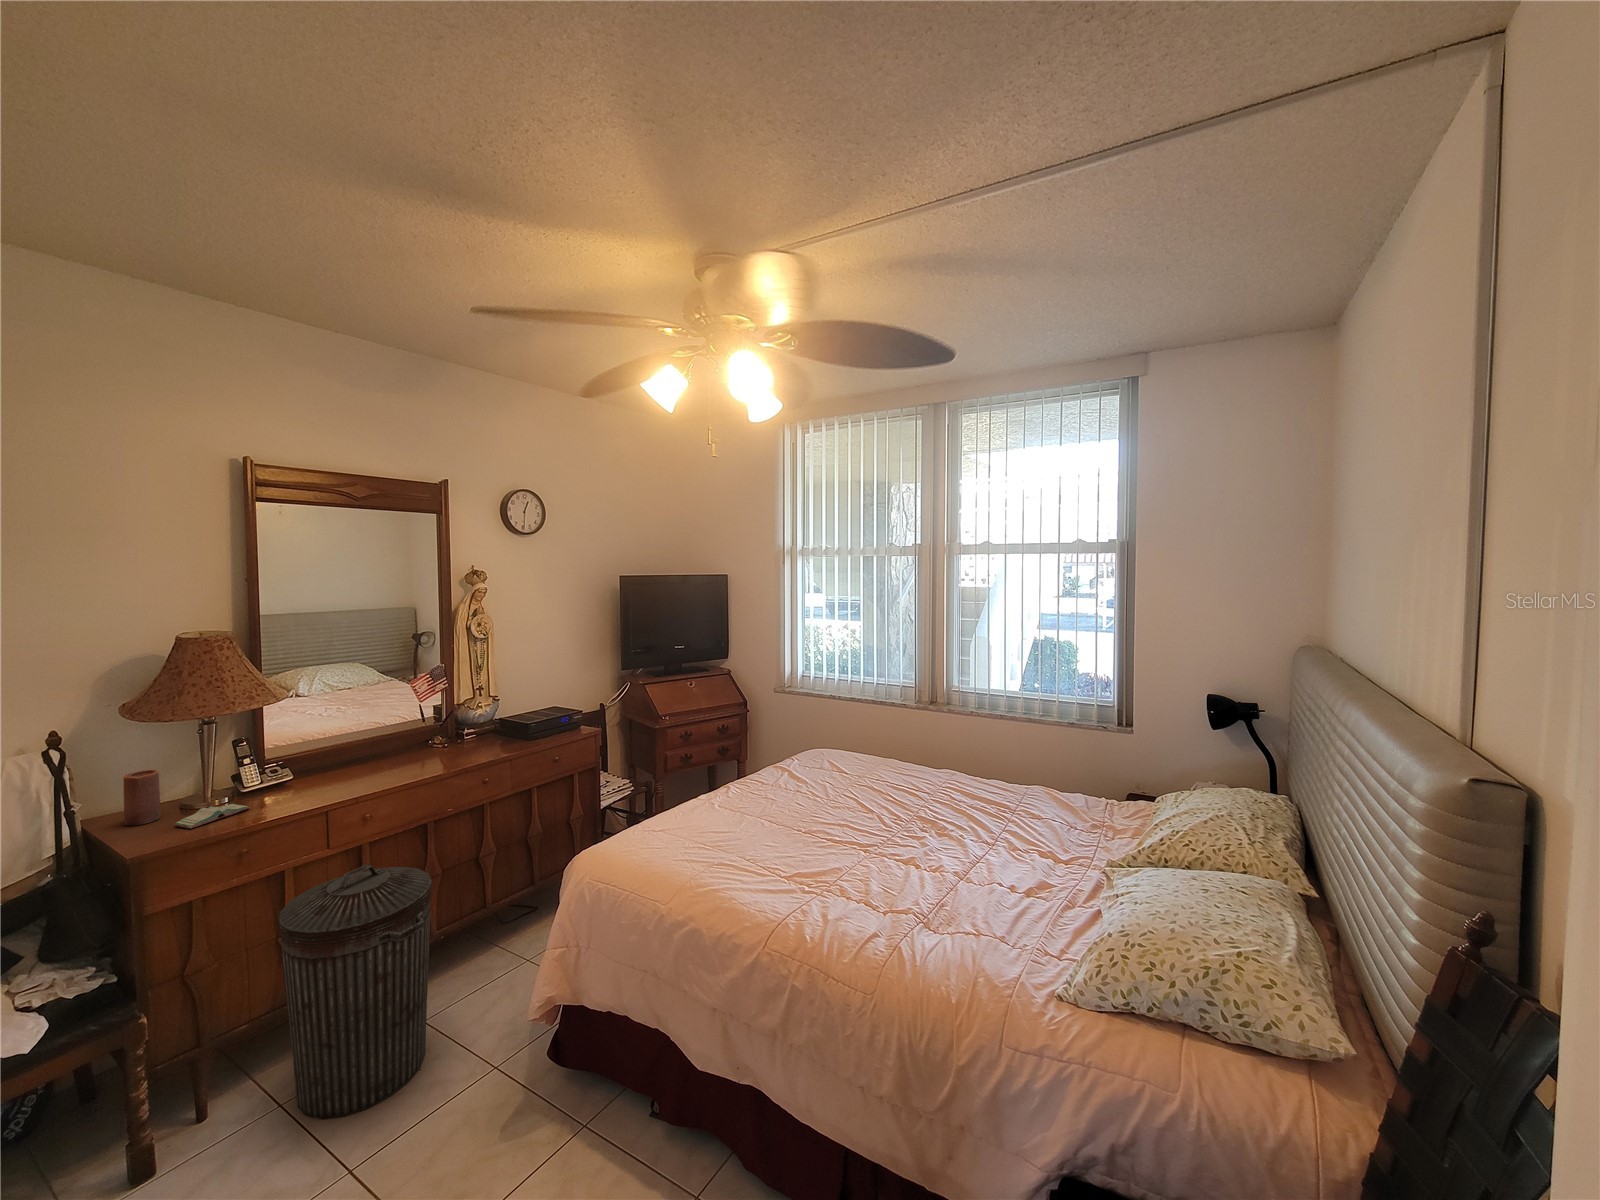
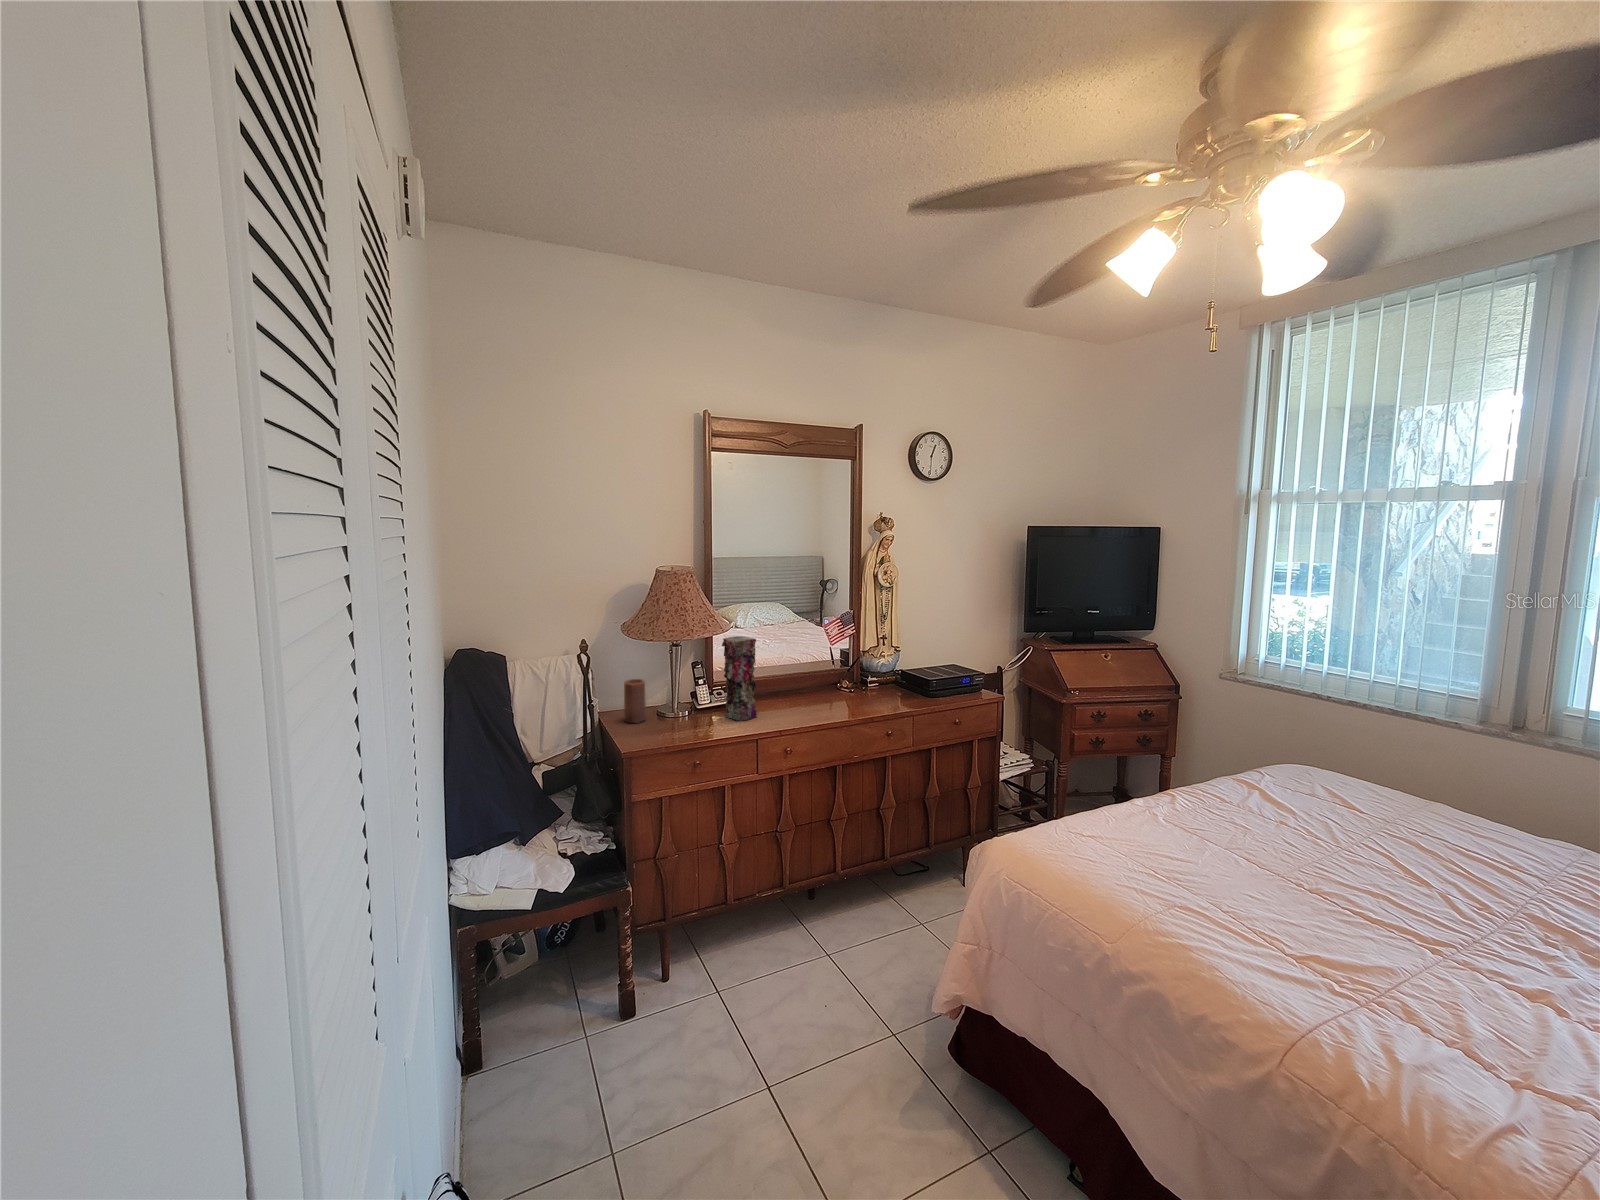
vase: none [277,703,328,796] -> present [722,636,757,721]
book: present [174,804,250,829] -> none [652,718,702,735]
trash can: present [279,865,432,1119] -> none [718,800,840,1038]

